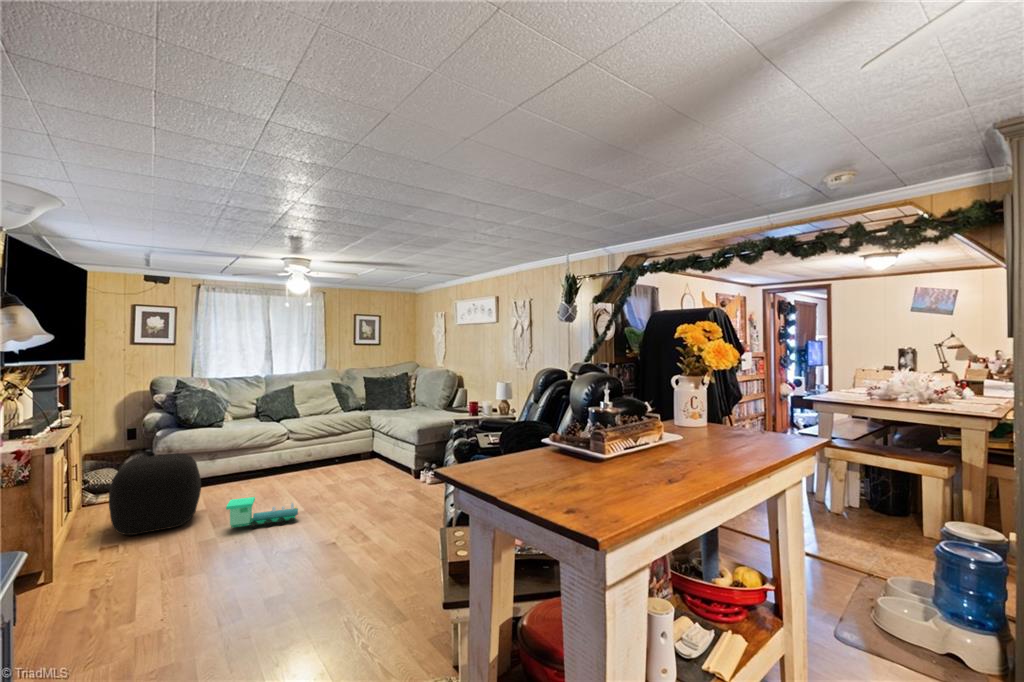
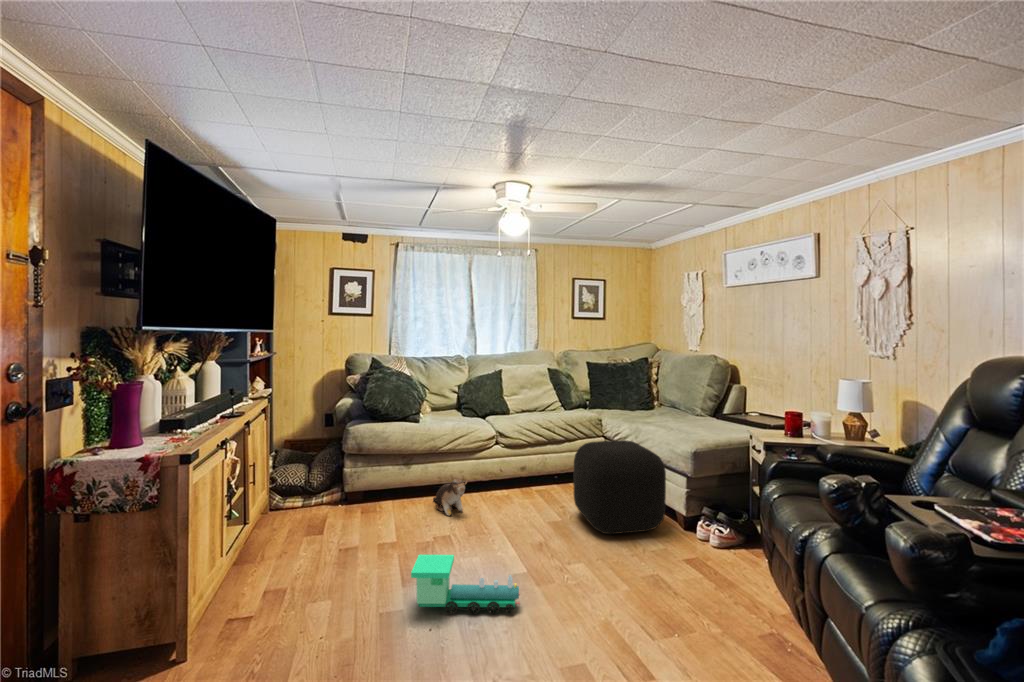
ottoman: present [109,453,201,535] -> present [573,440,666,534]
plush toy: none [236,462,265,490] -> present [433,479,468,515]

